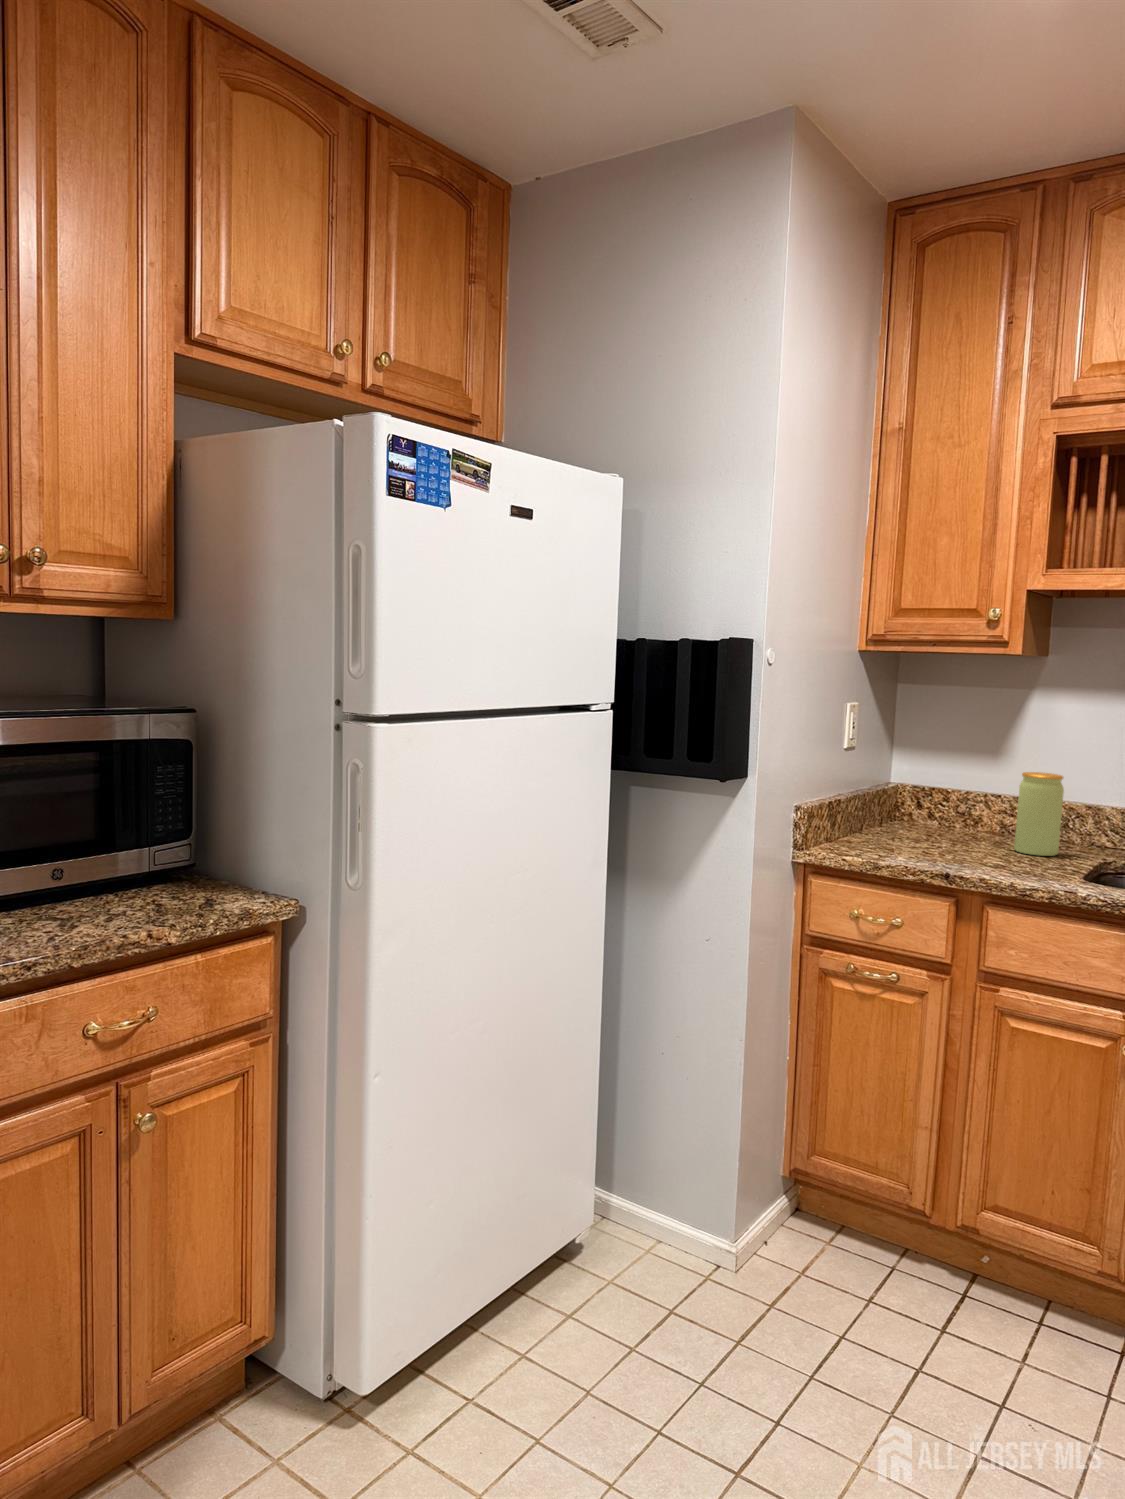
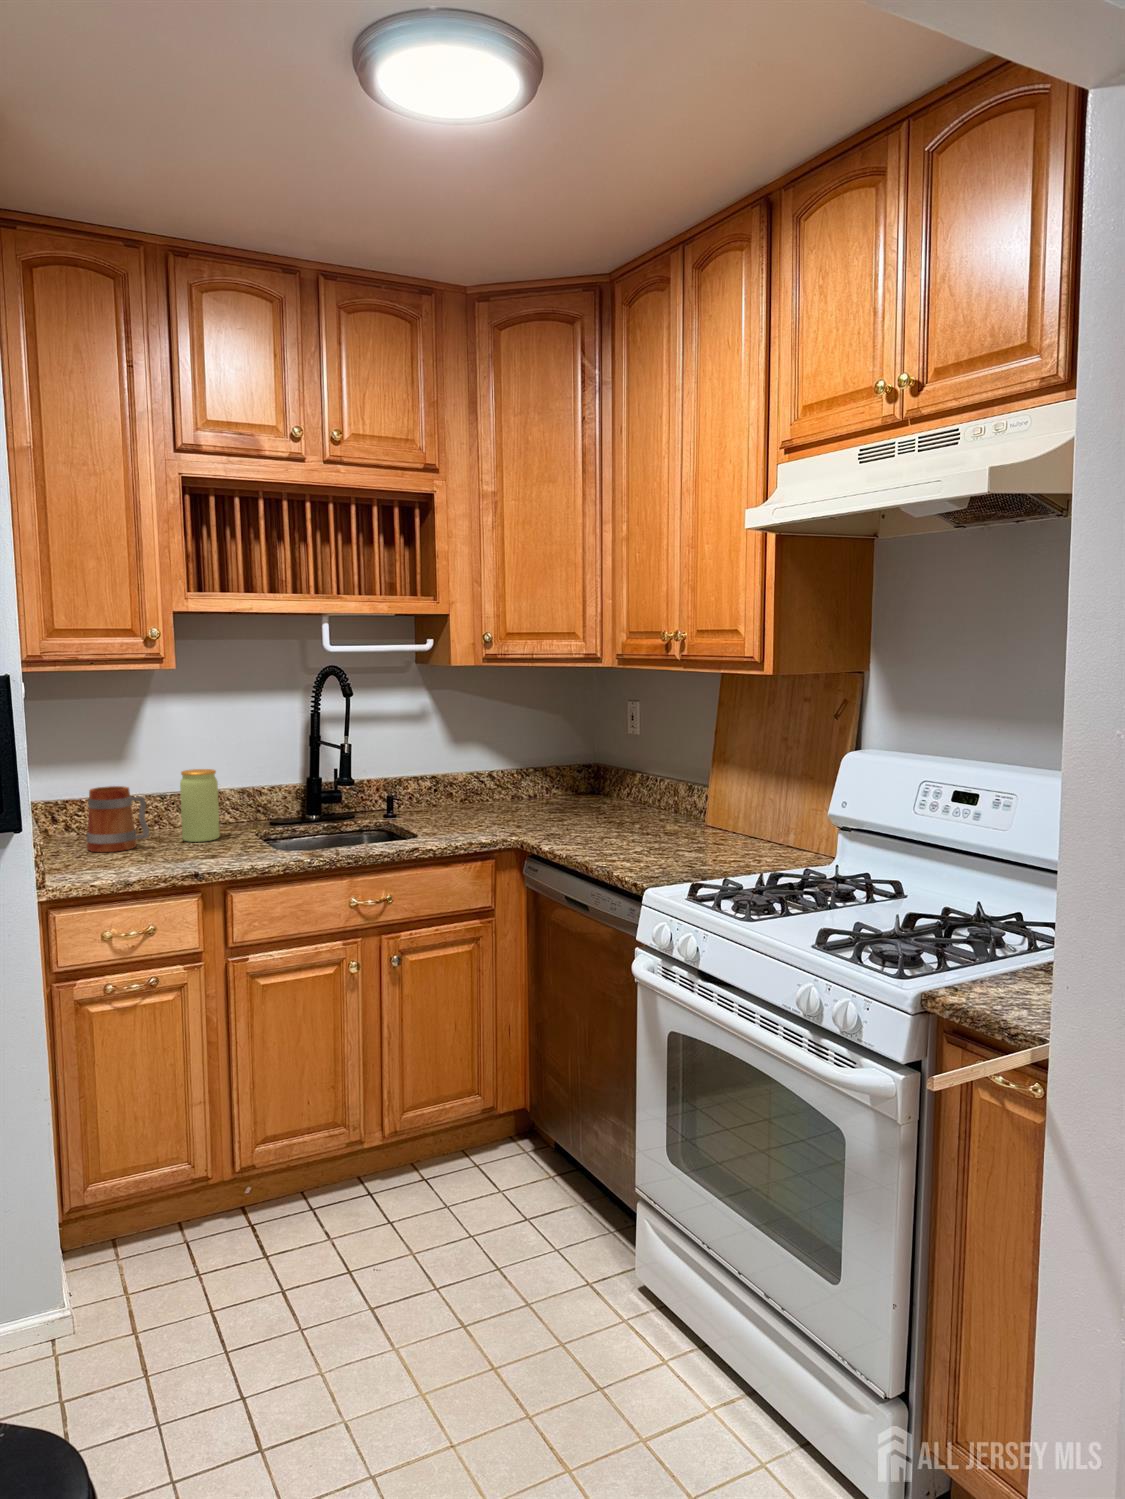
mug: none [913,775,970,844] -> present [86,786,149,852]

